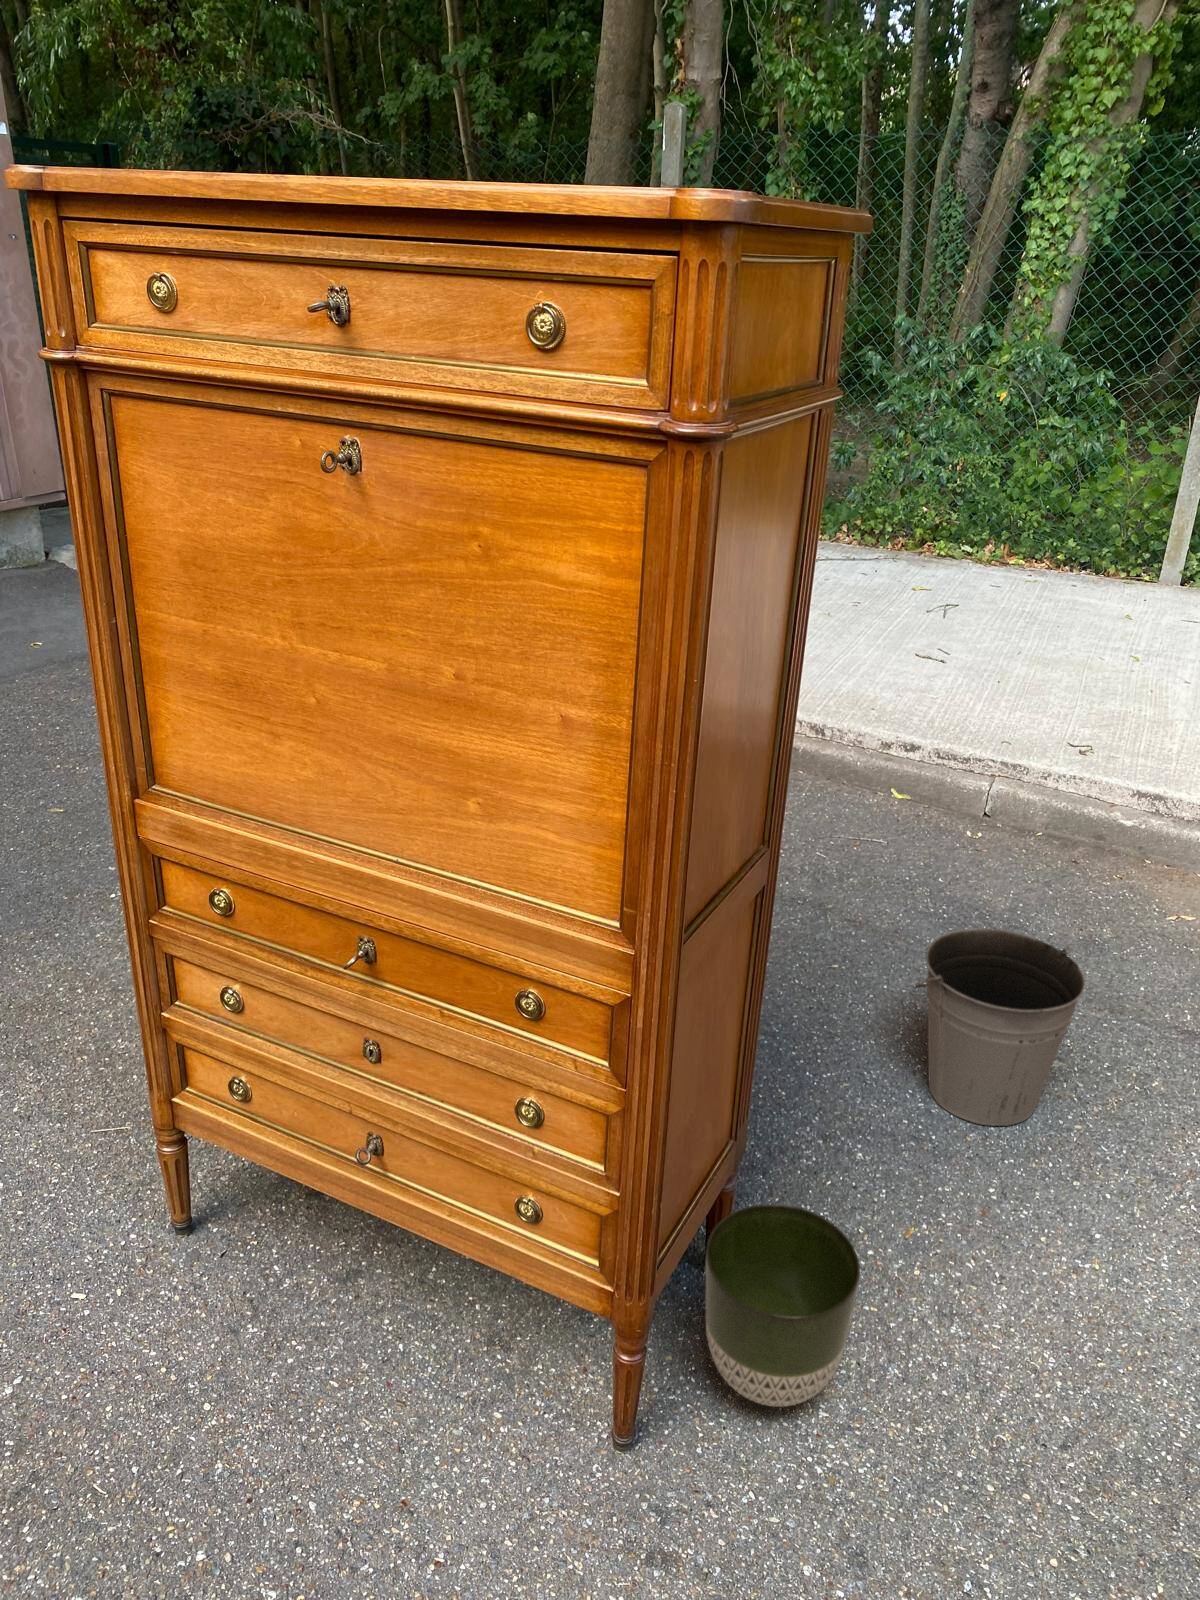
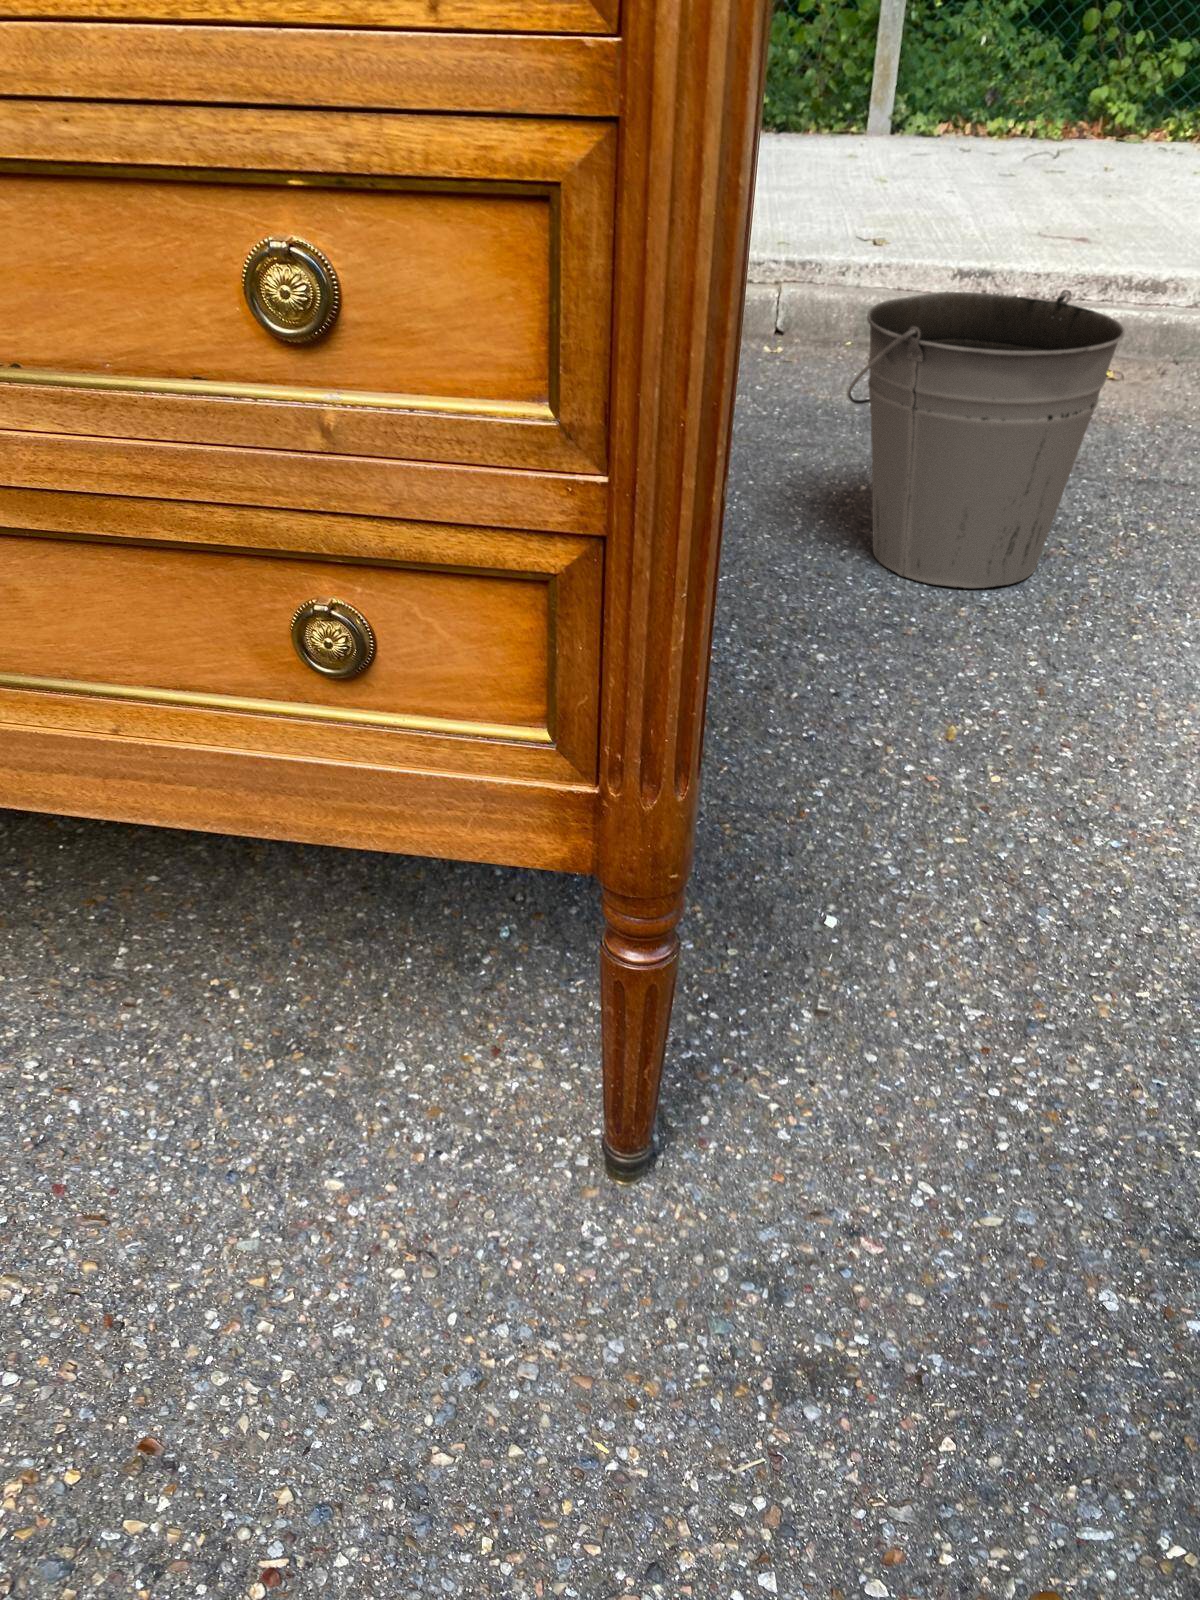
planter: present [706,1204,860,1407] -> none [725,633,1064,1019]

